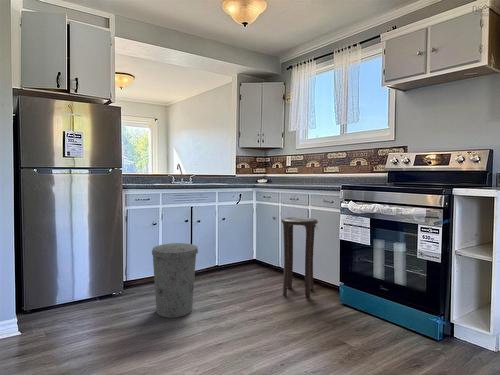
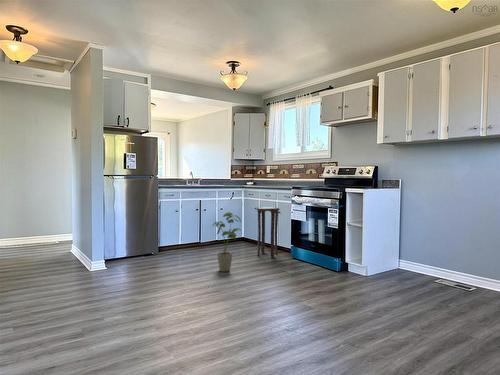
house plant: none [212,234,267,345] -> present [214,212,241,272]
trash can: present [152,243,198,318] -> none [177,221,204,263]

